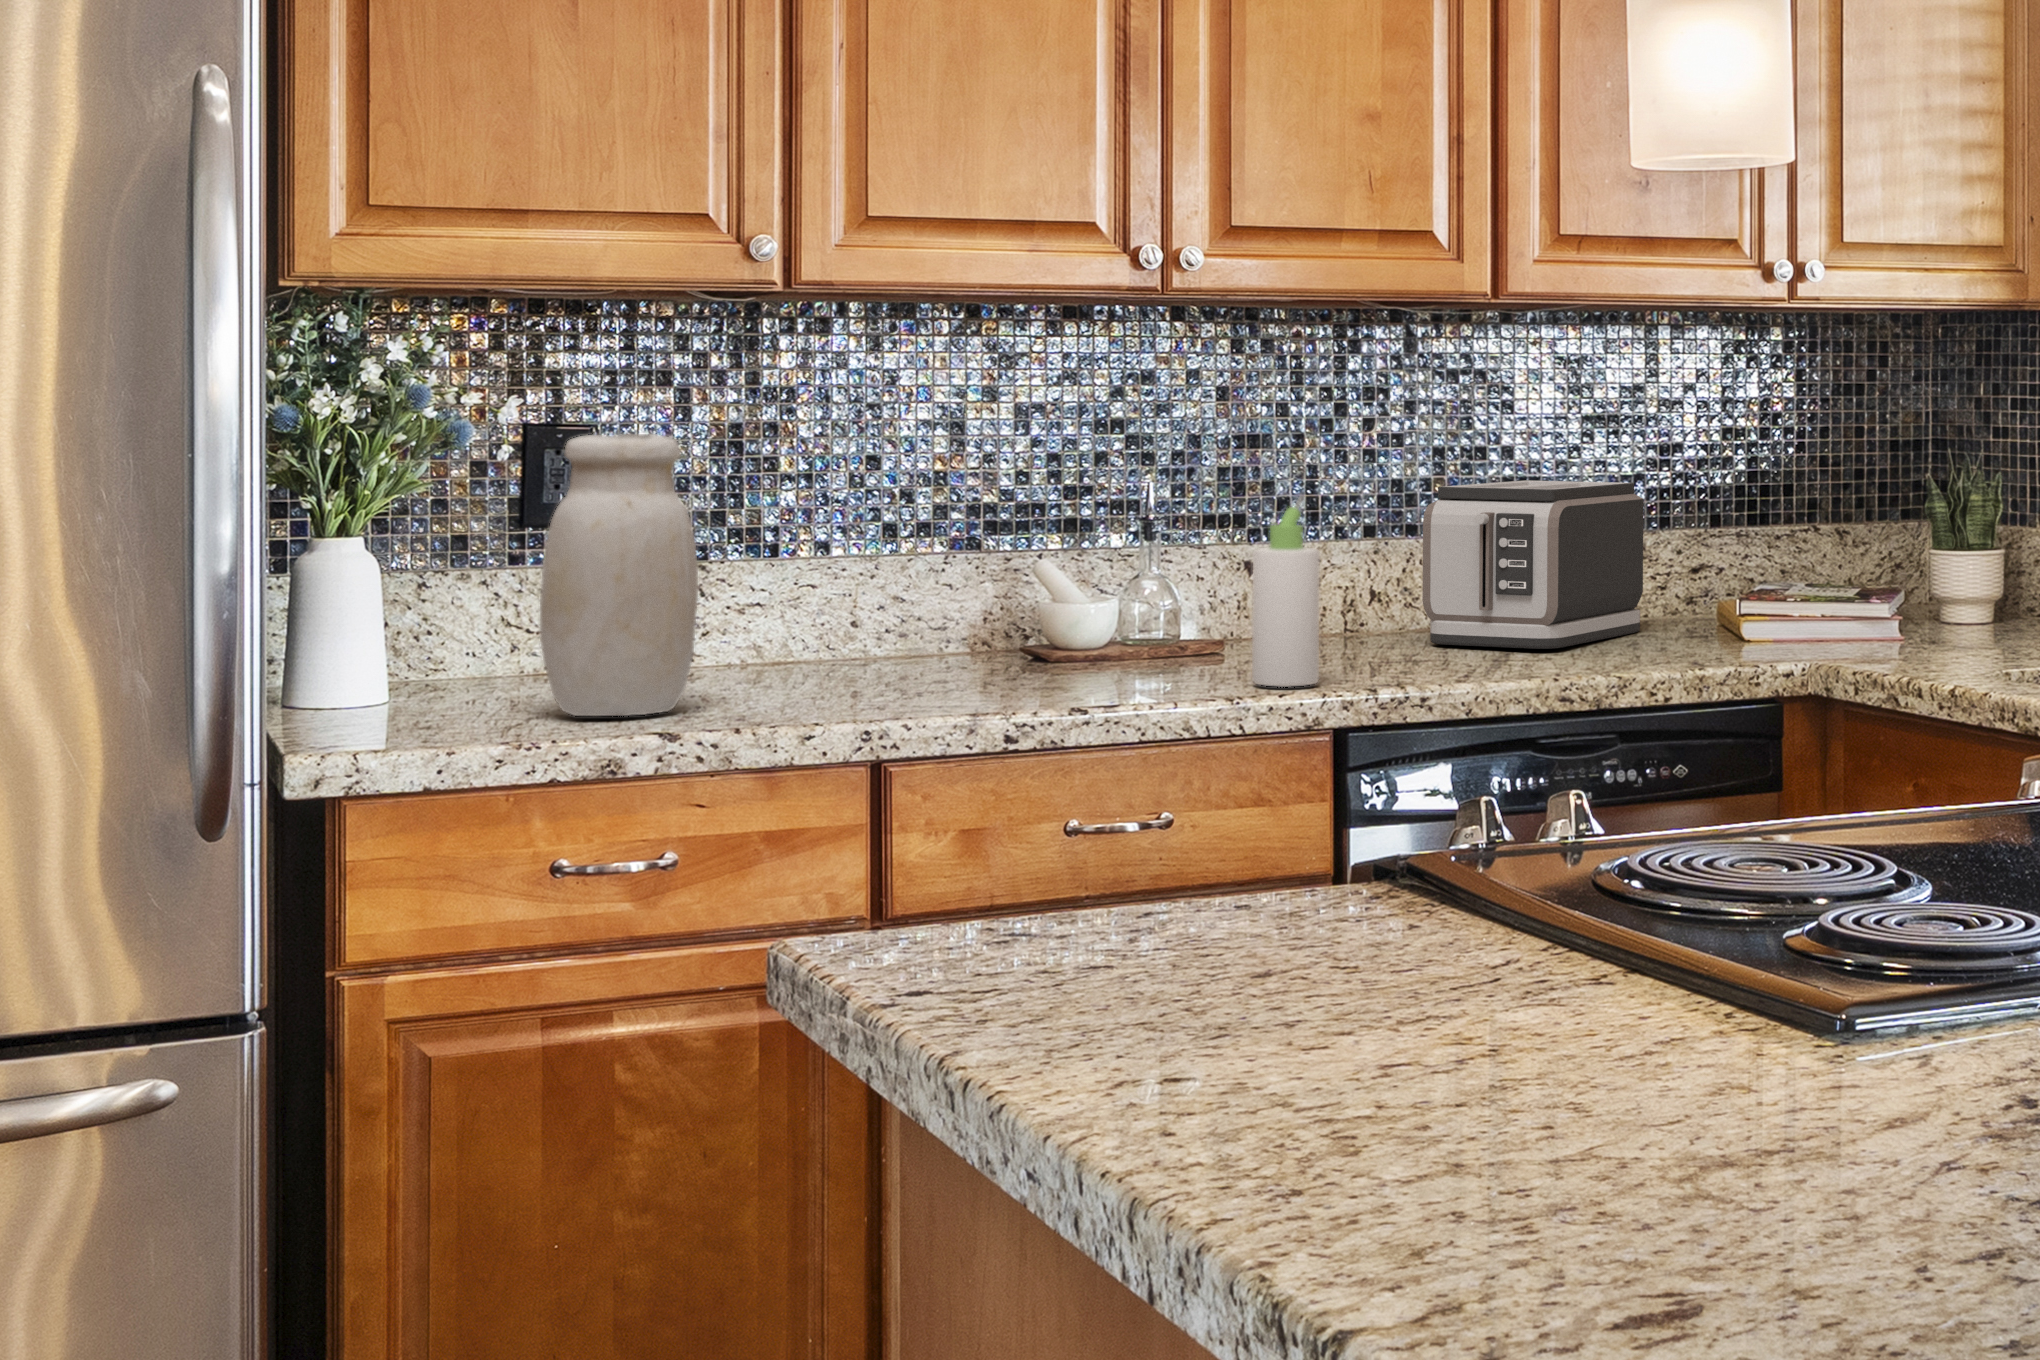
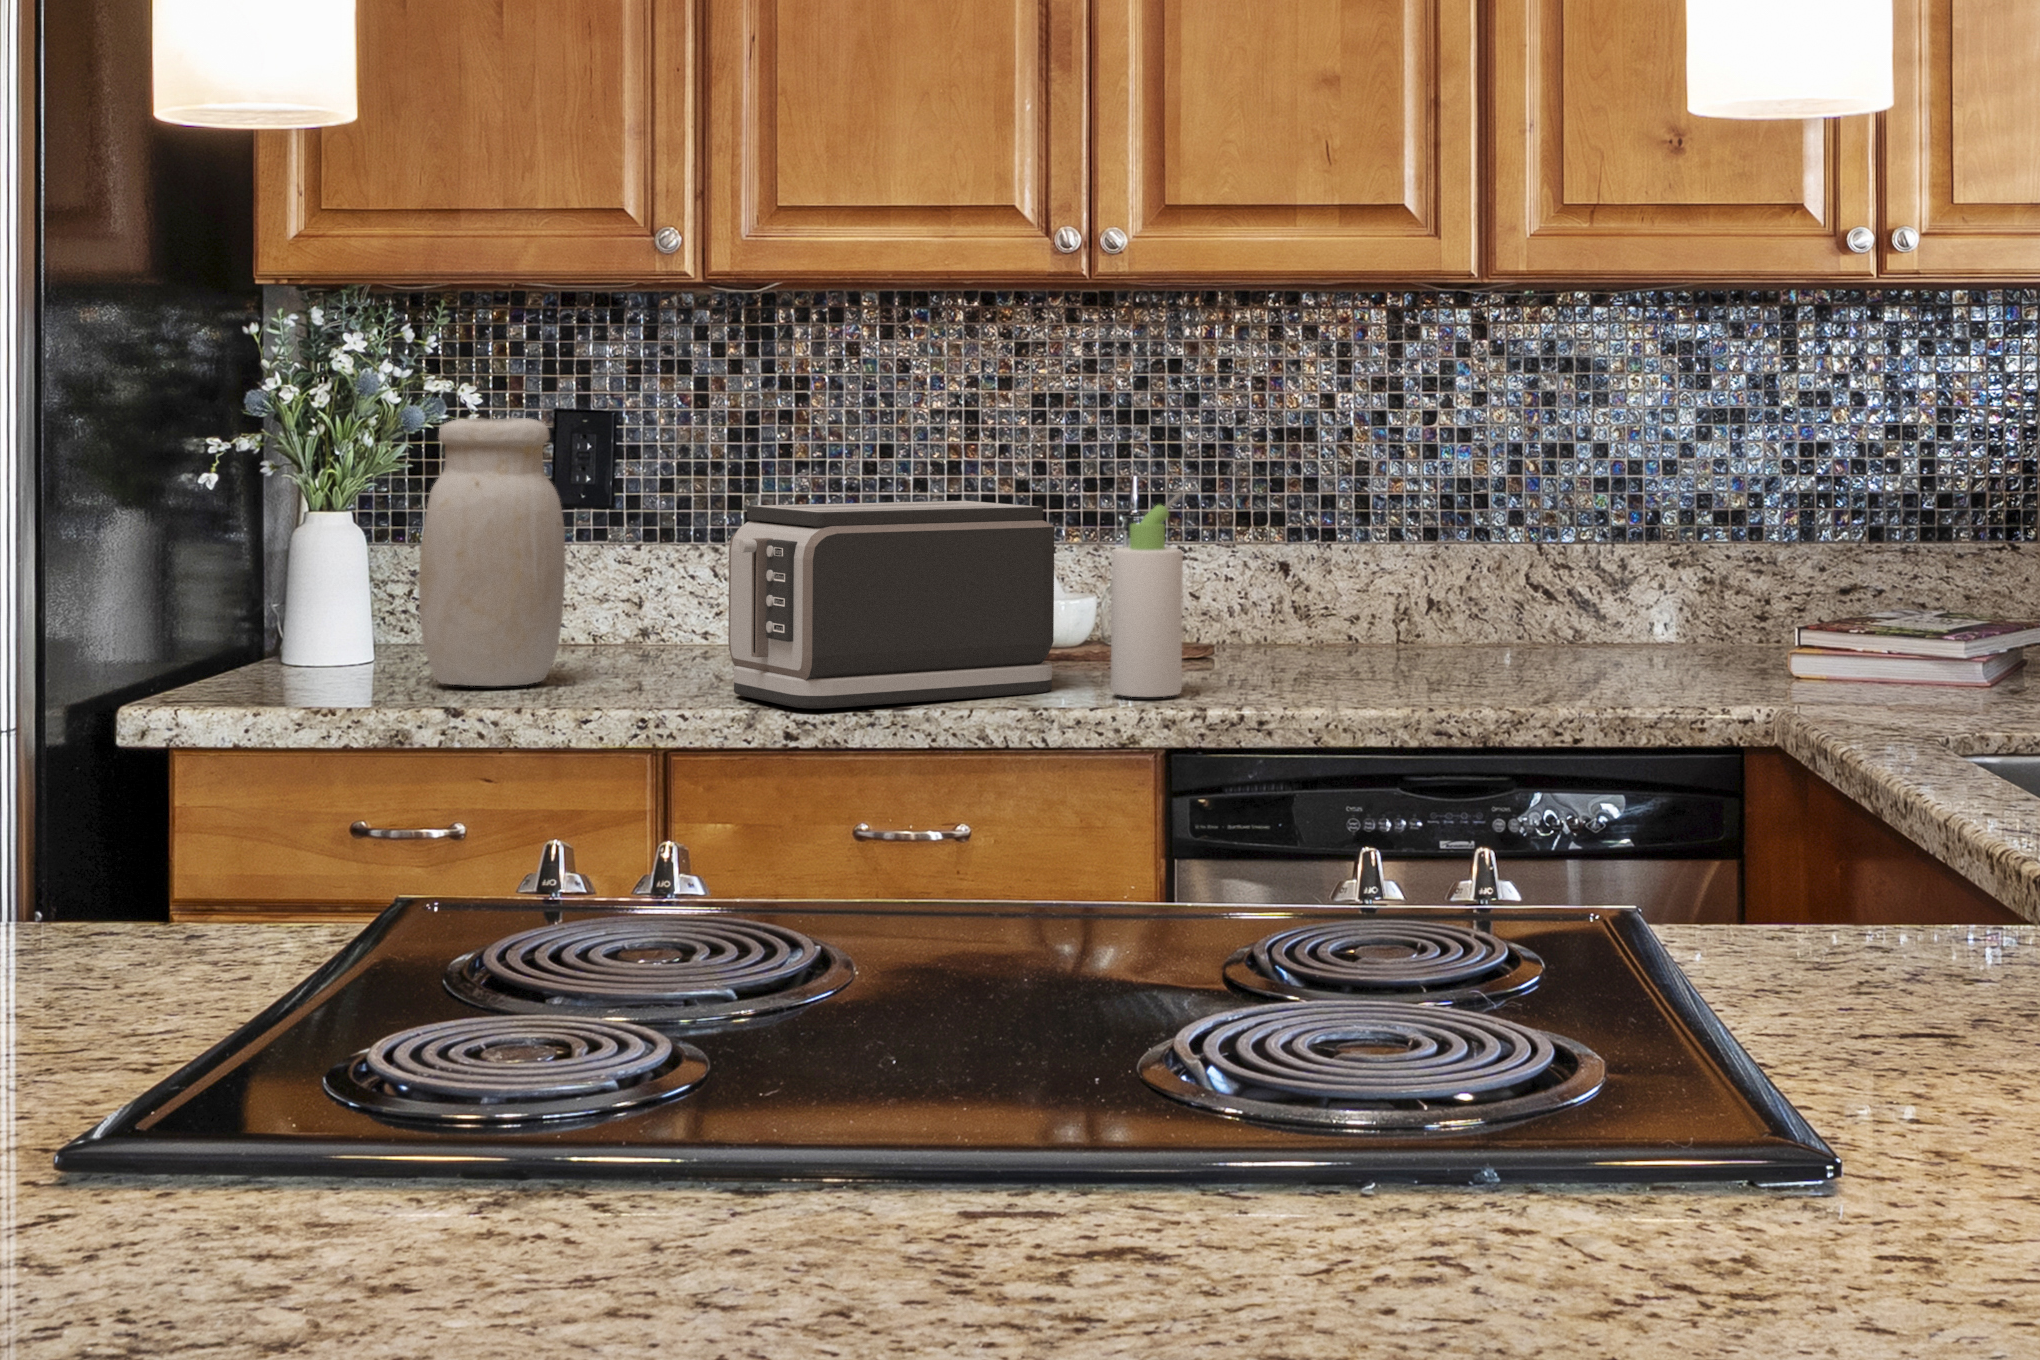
toaster: present [1422,480,1644,649] -> present [728,501,1054,708]

